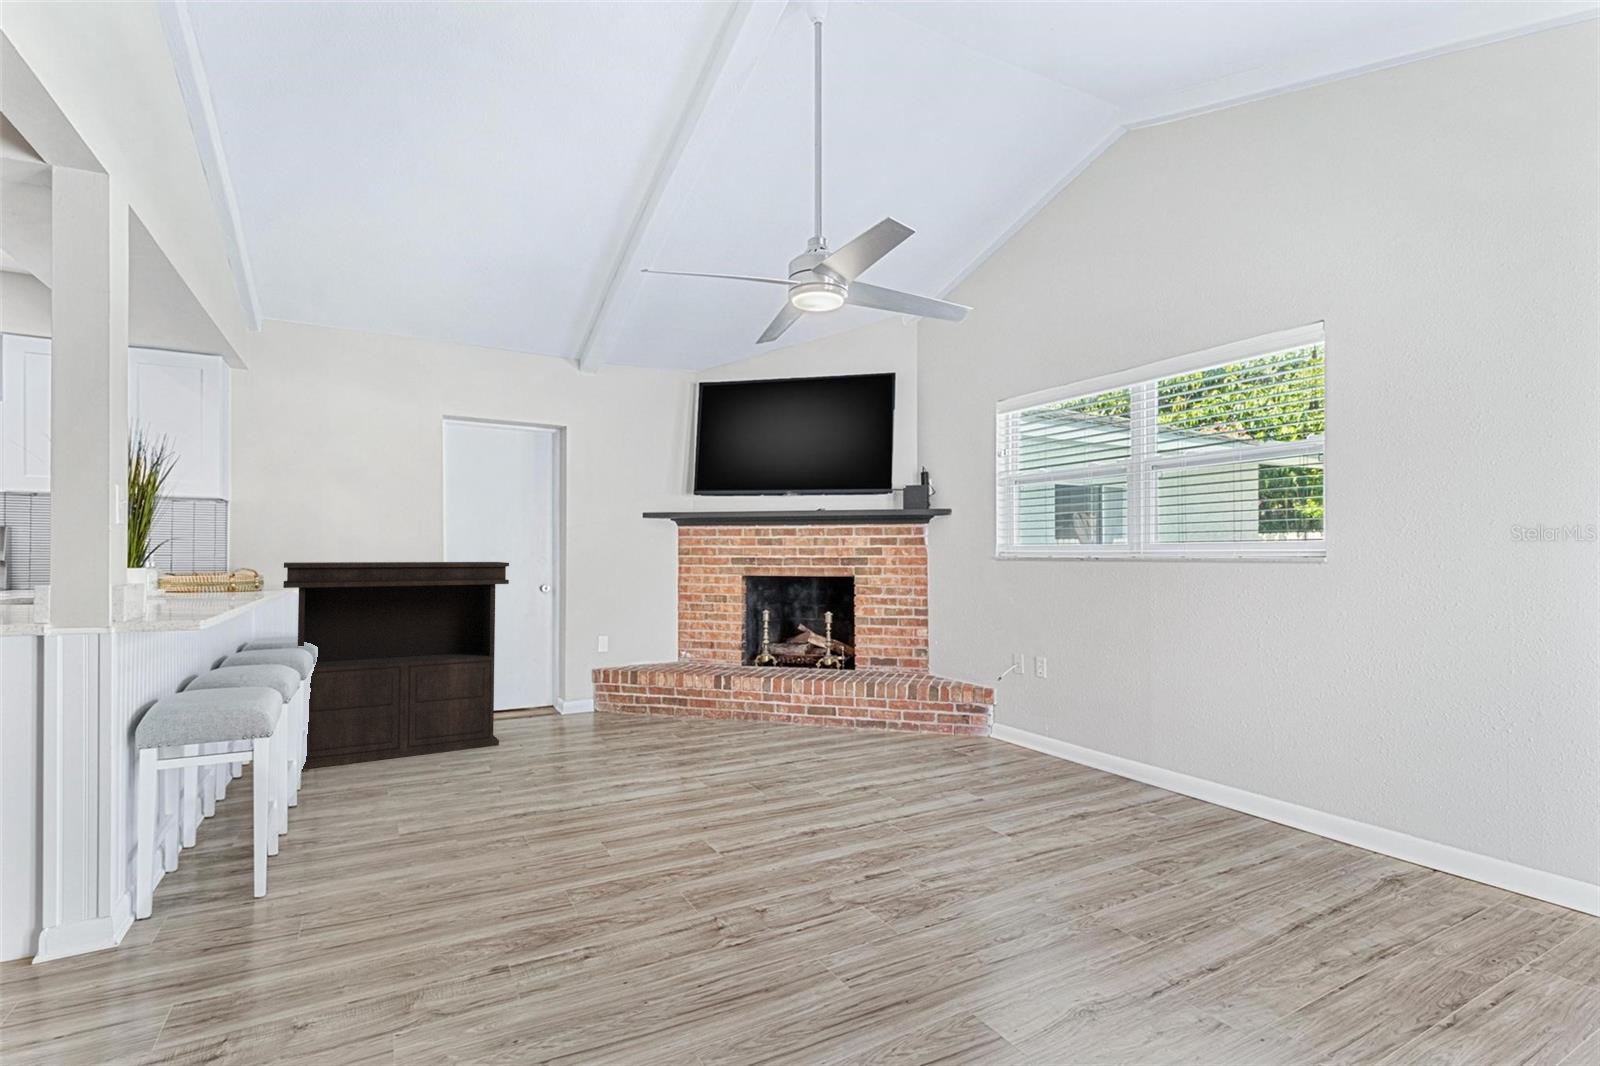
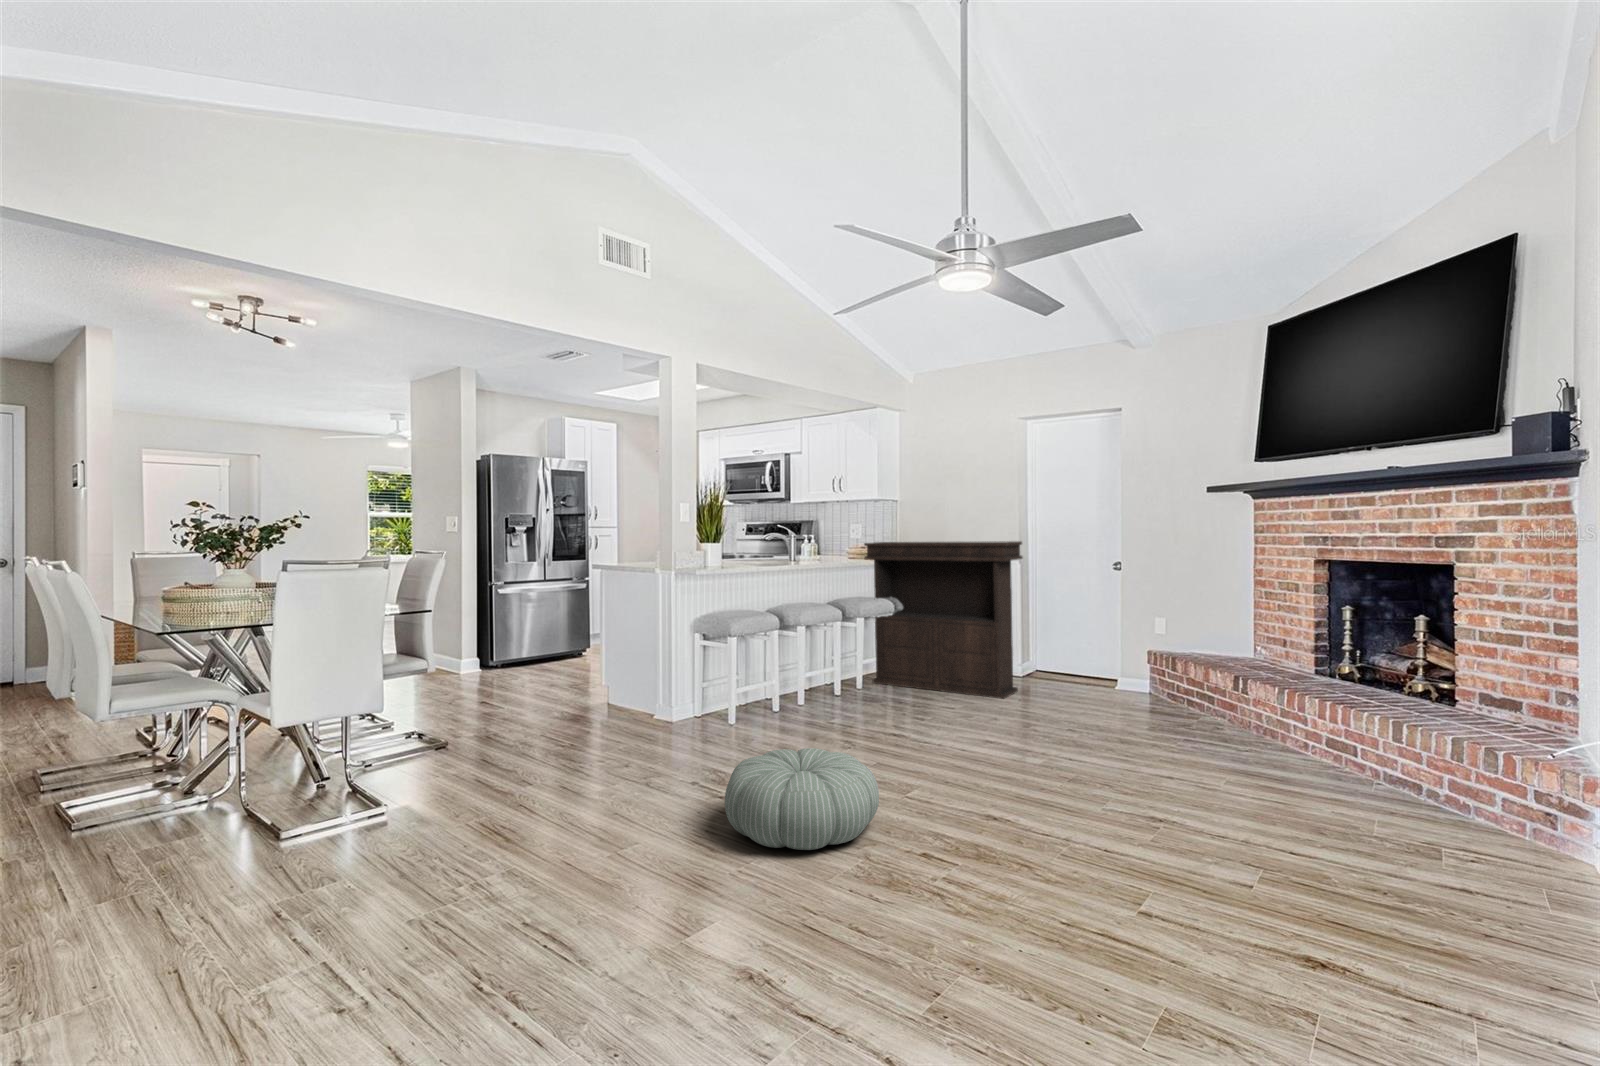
pouf: none [636,804,825,935] -> present [725,748,879,850]

